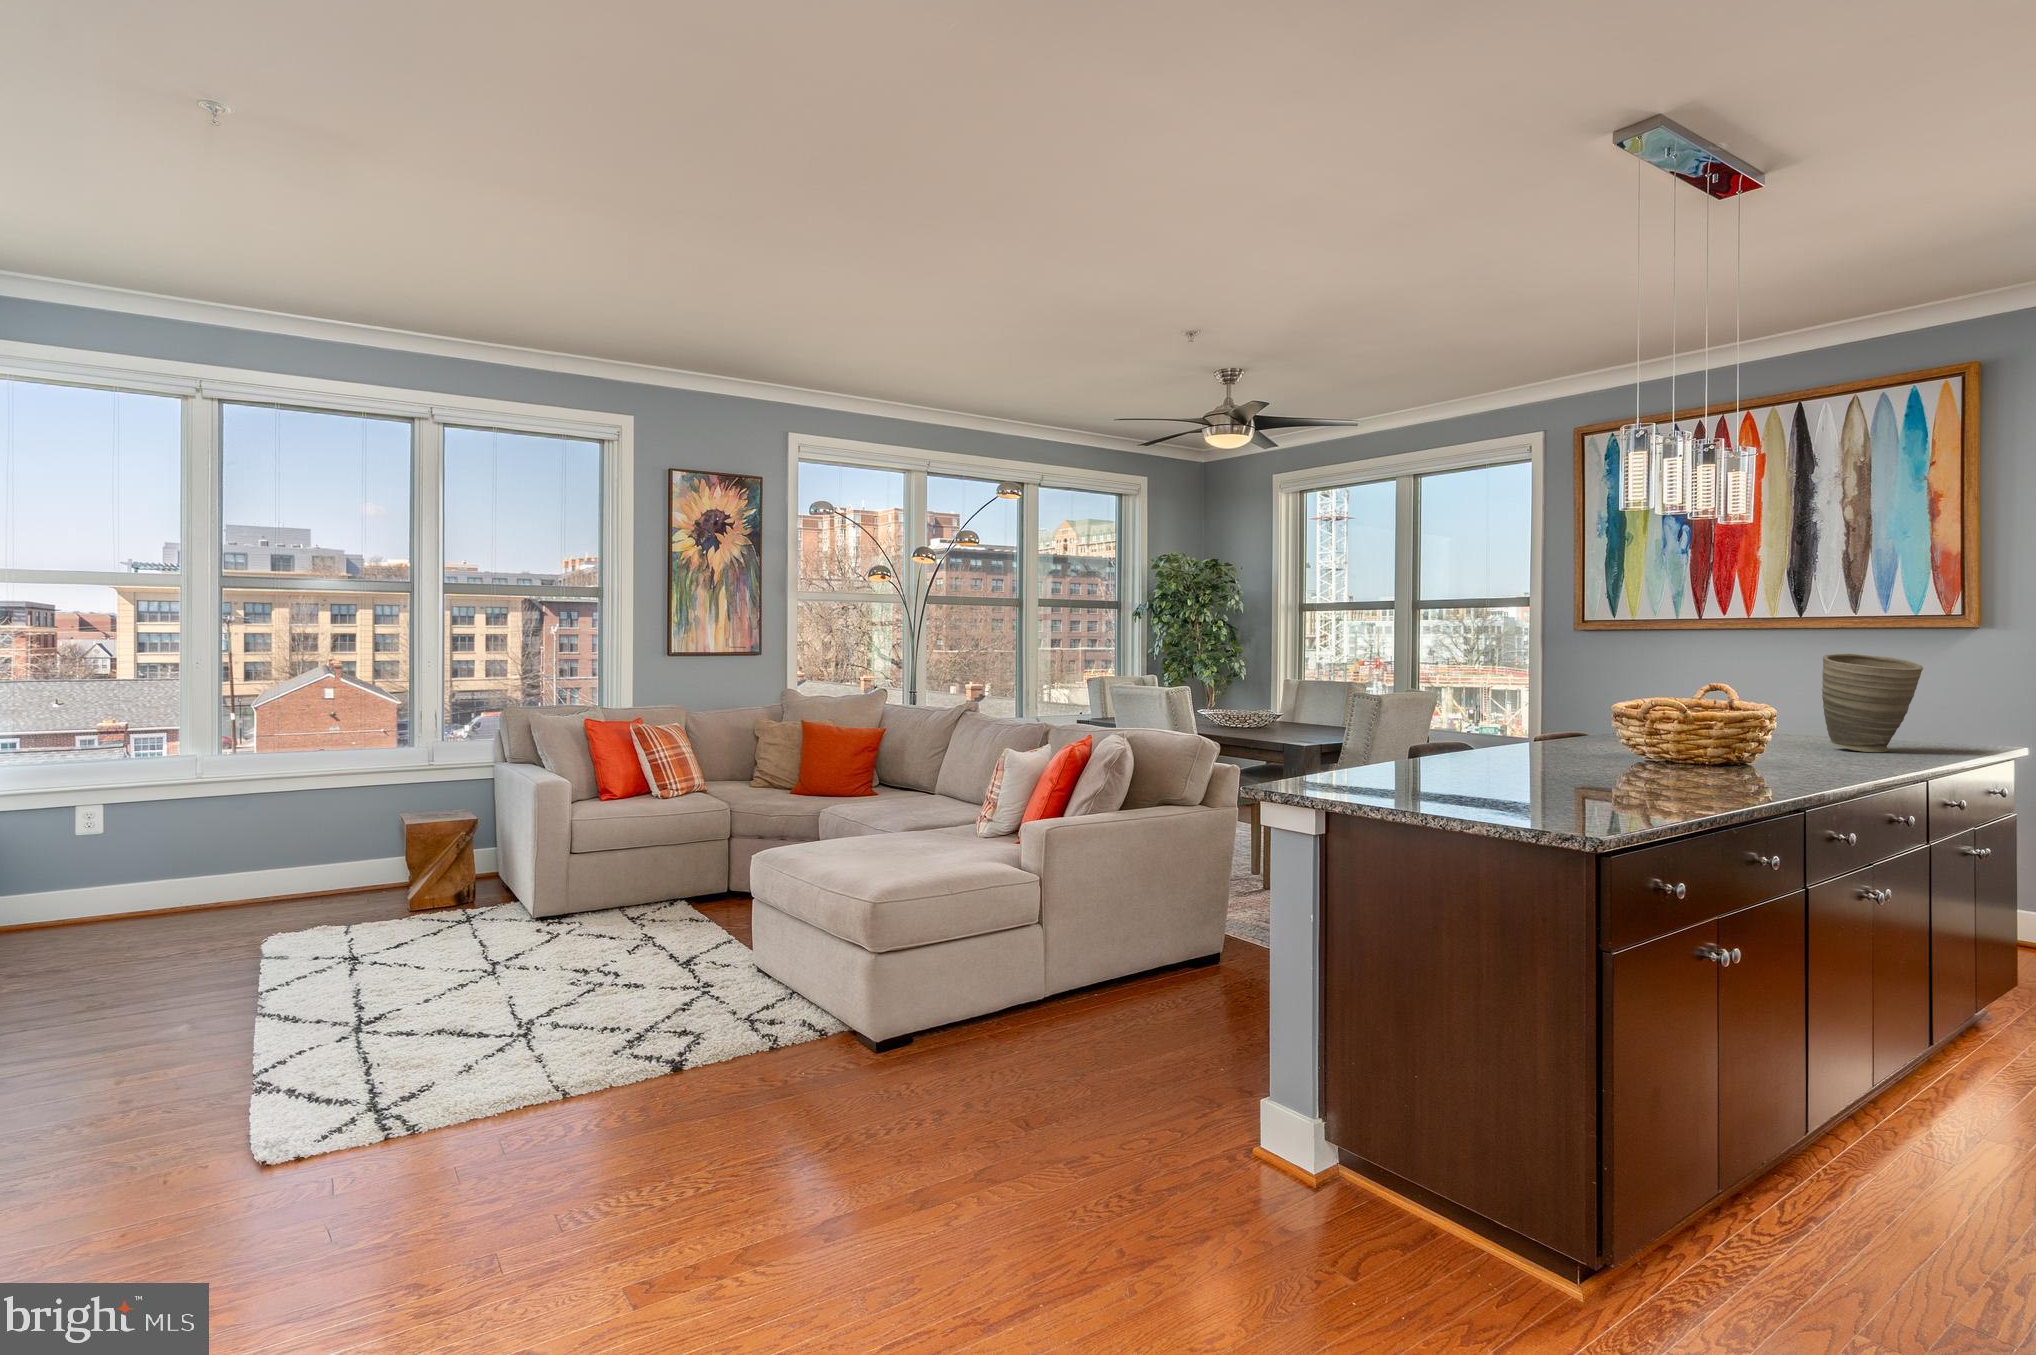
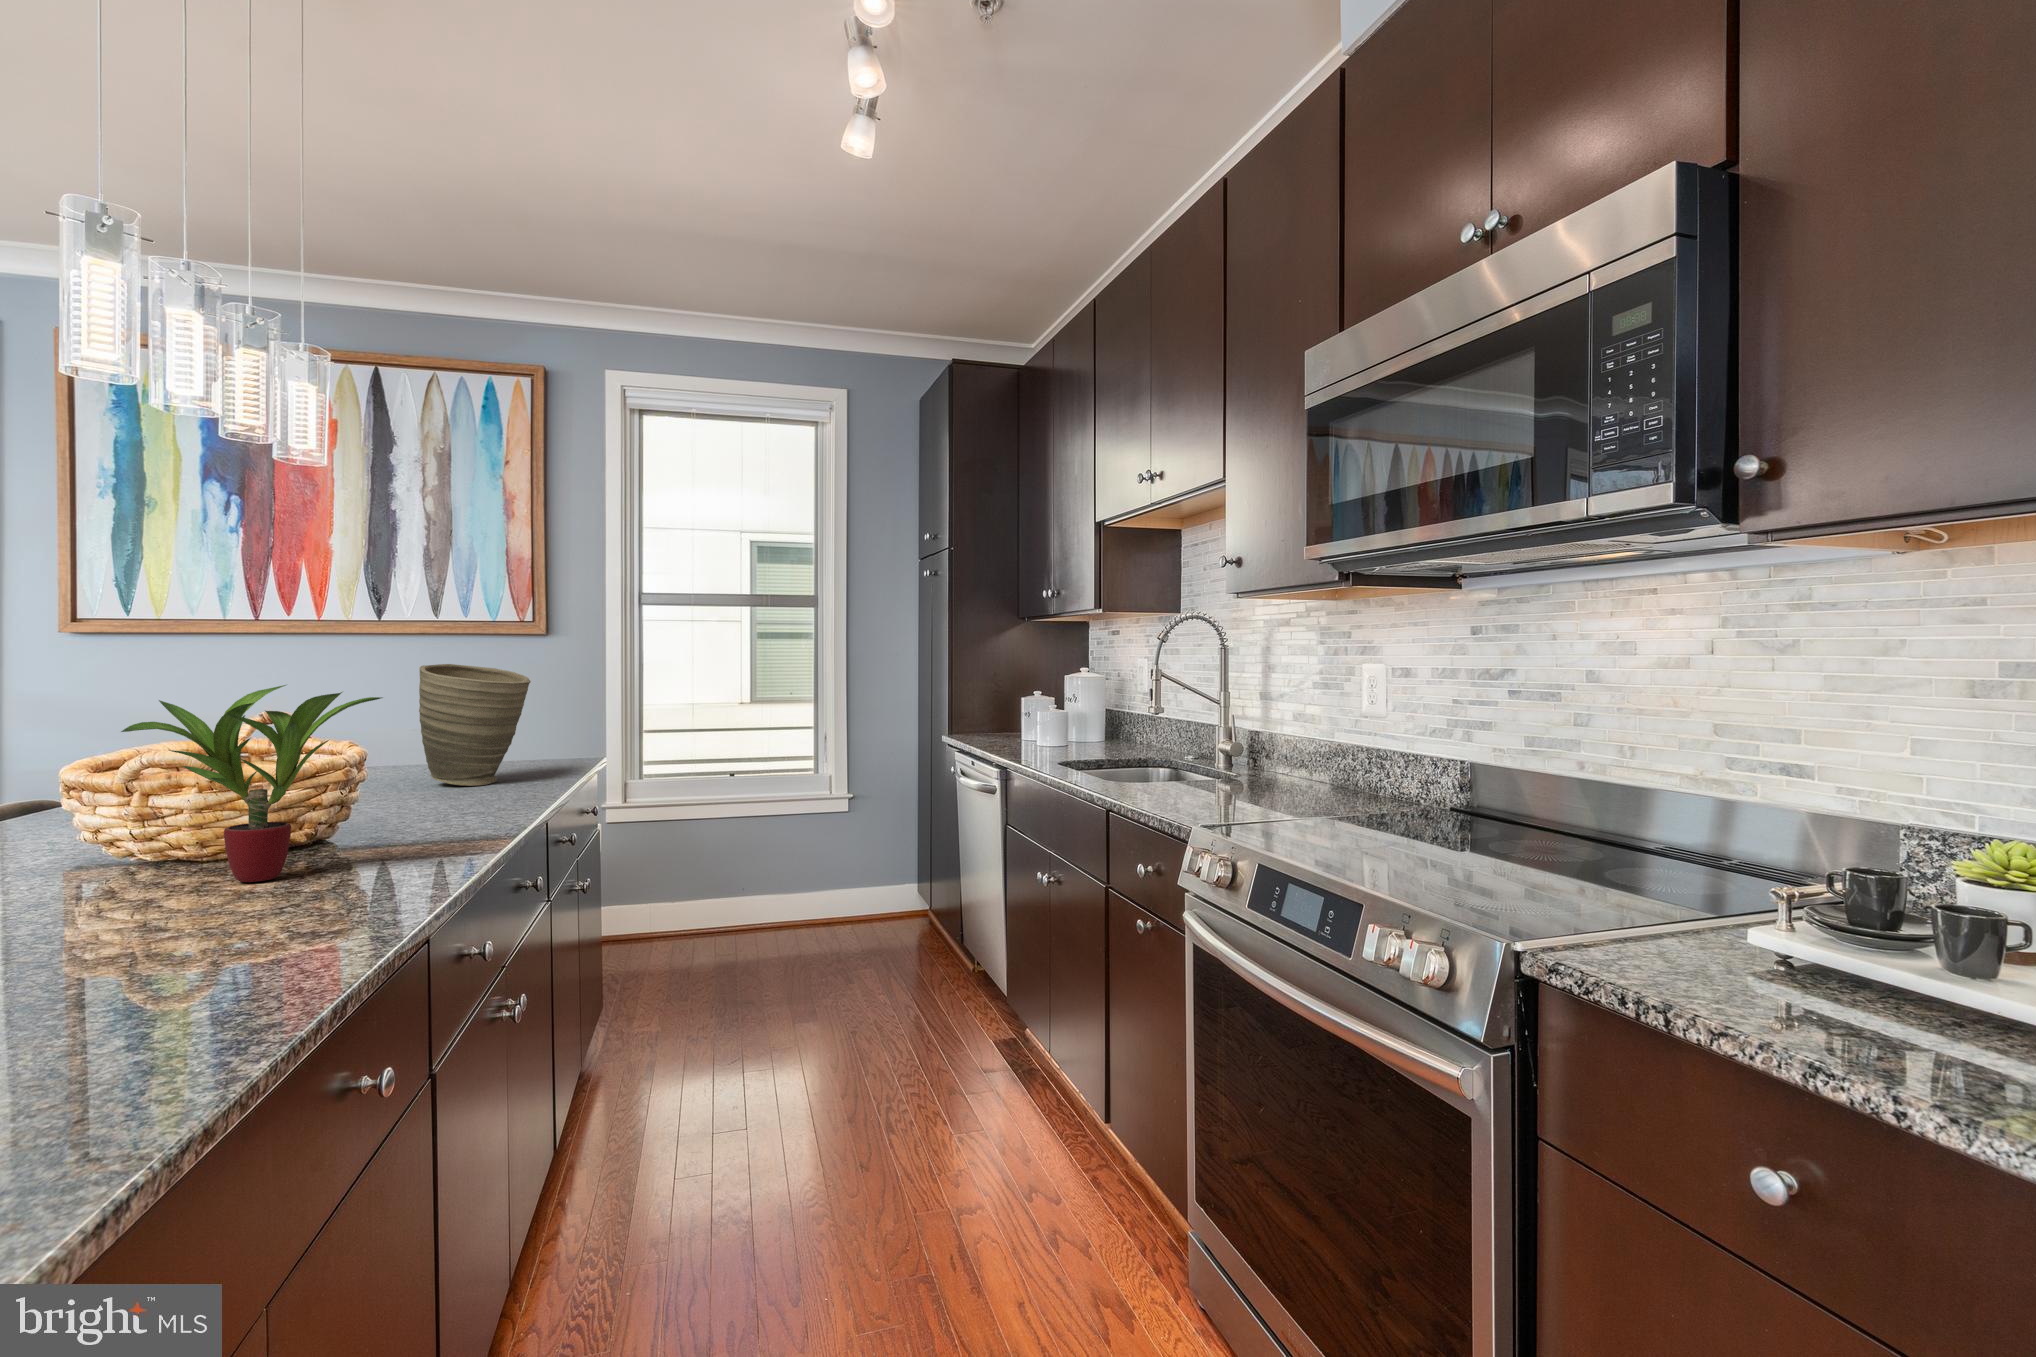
potted plant: none [1646,664,1786,774] -> present [121,685,382,882]

